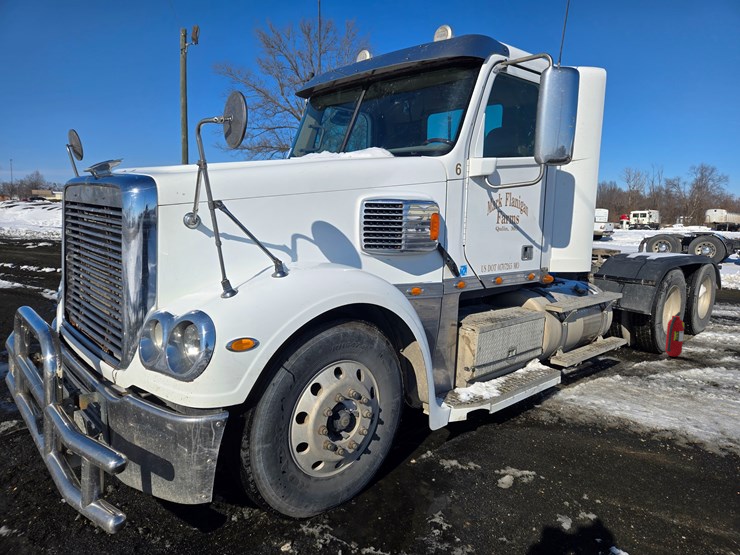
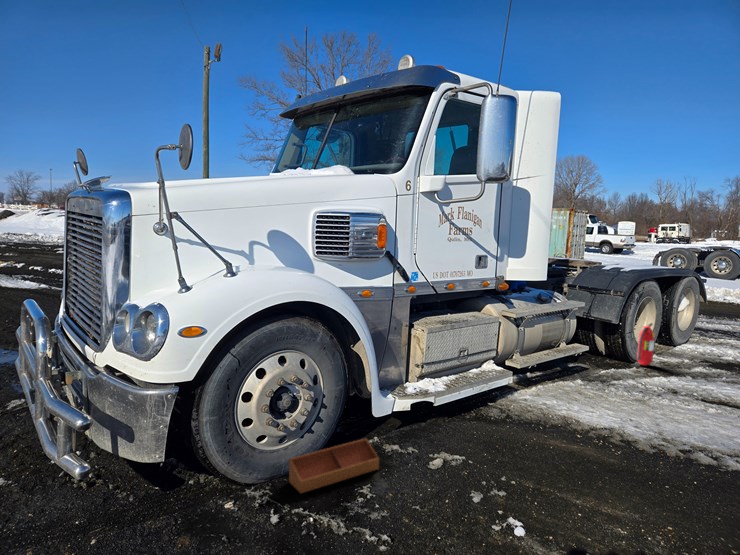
storage bin: none [348,456,445,527] -> present [289,439,379,493]

